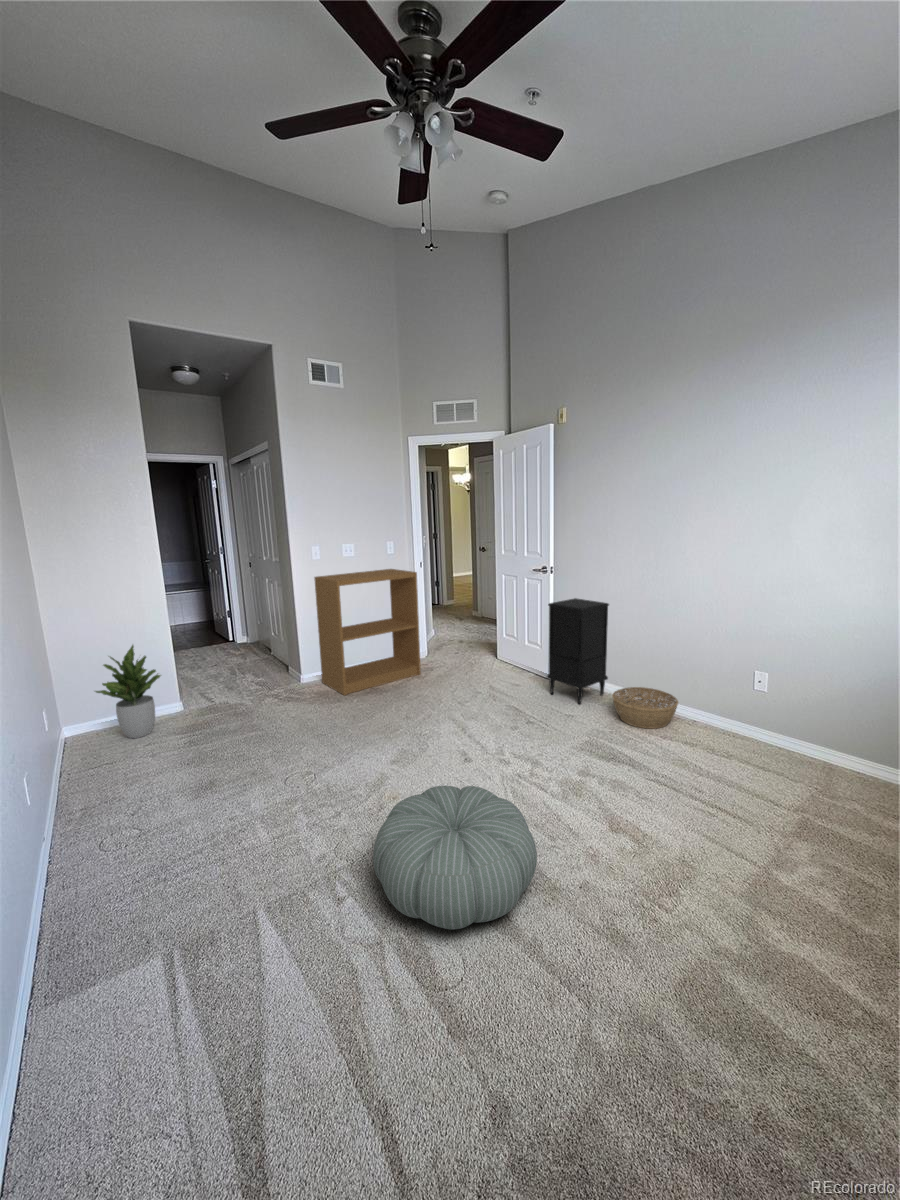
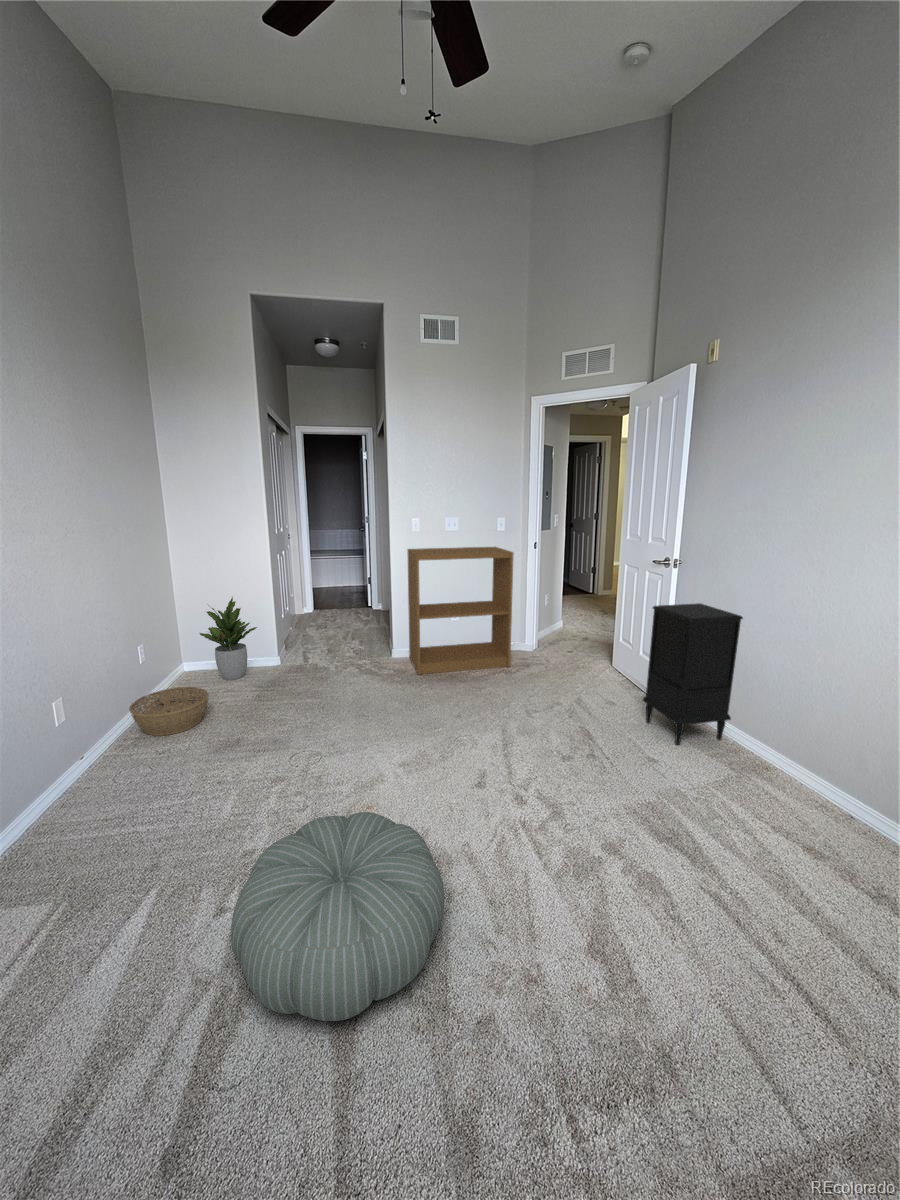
basket: present [612,687,678,729] -> present [129,687,209,736]

